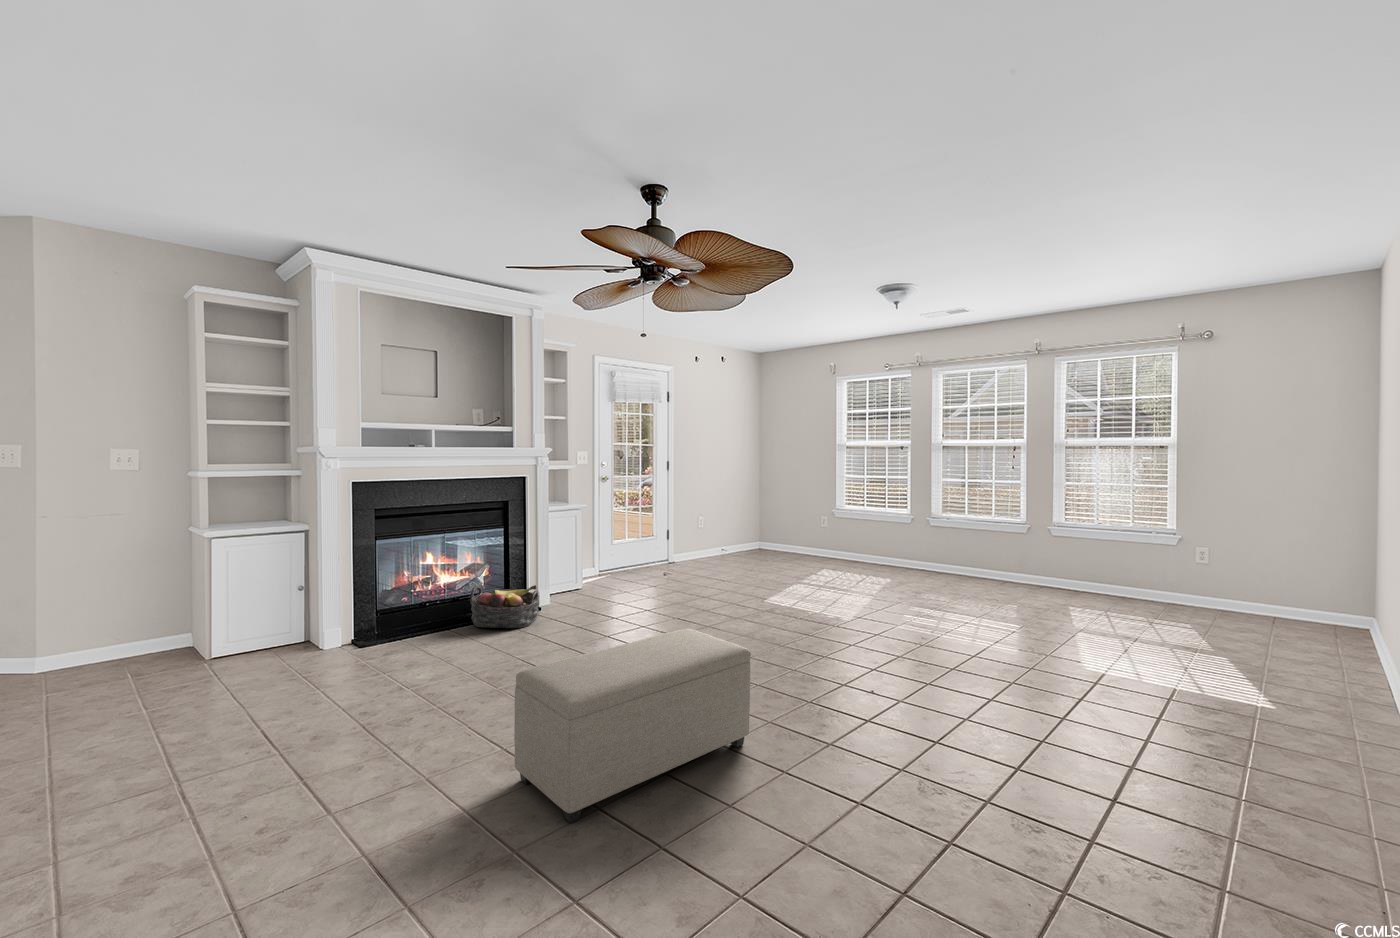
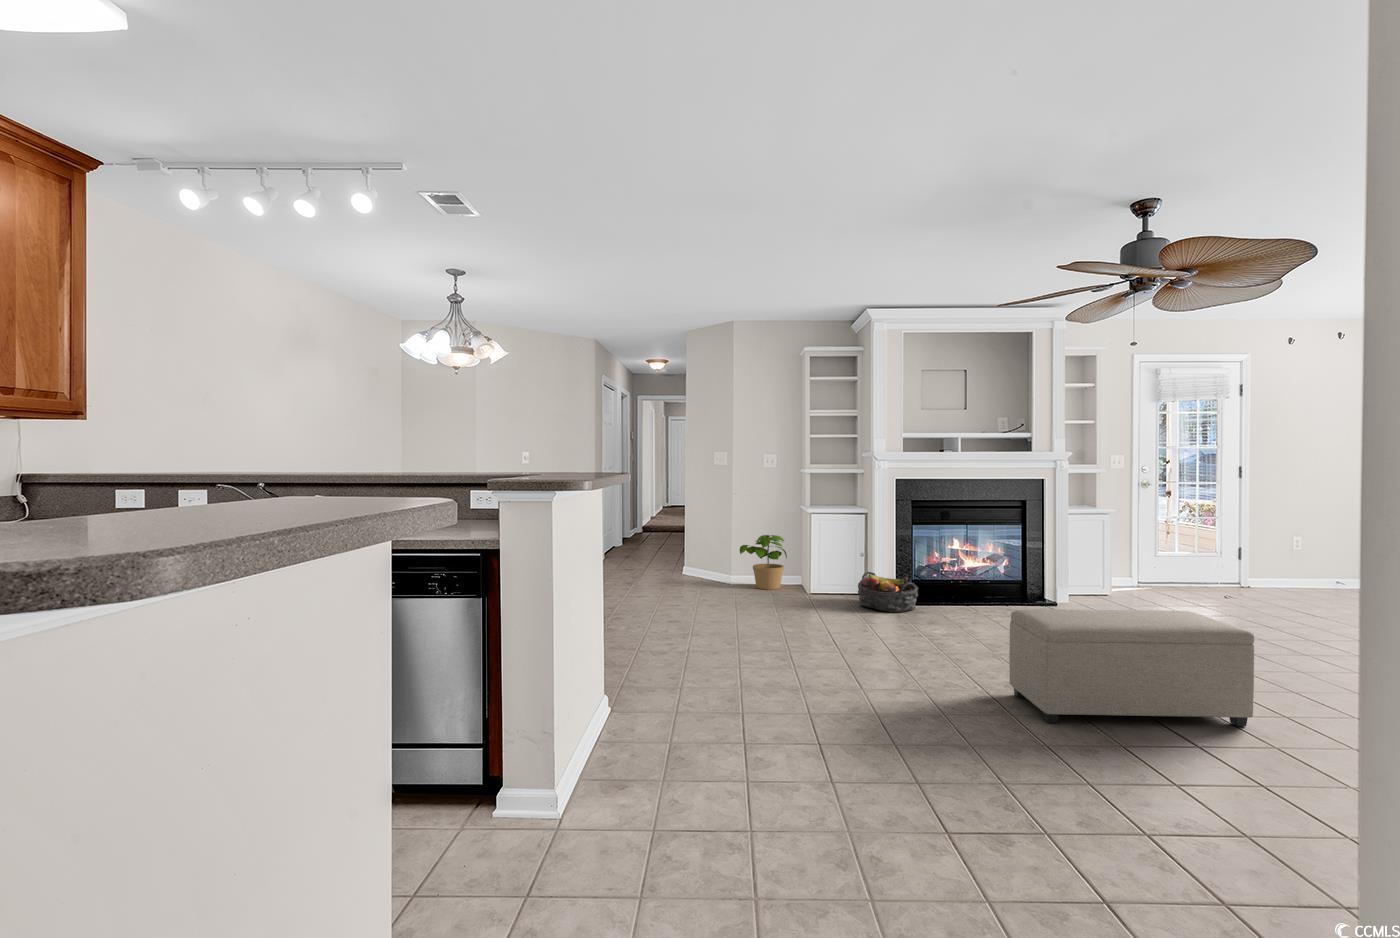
potted plant: none [70,575,172,659] -> present [740,535,787,590]
basket: present [470,585,539,628] -> present [858,572,918,612]

